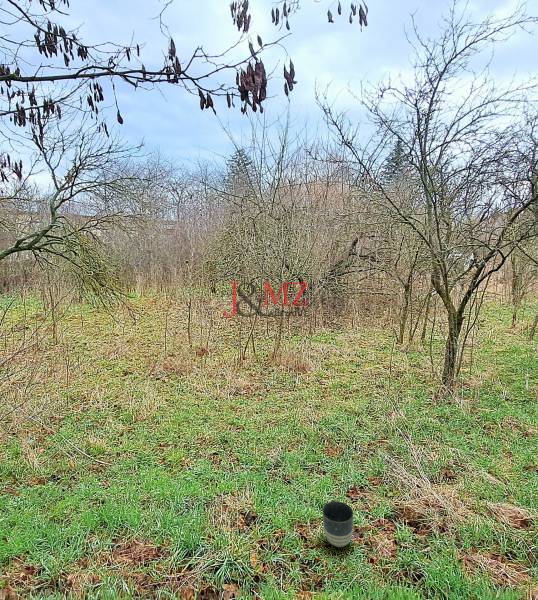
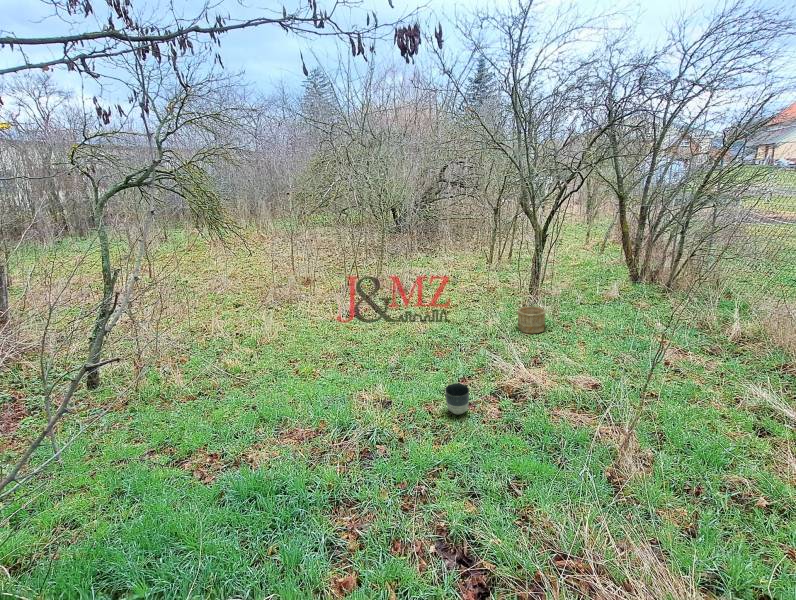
wooden bucket: none [426,401,462,436] -> present [517,306,546,334]

